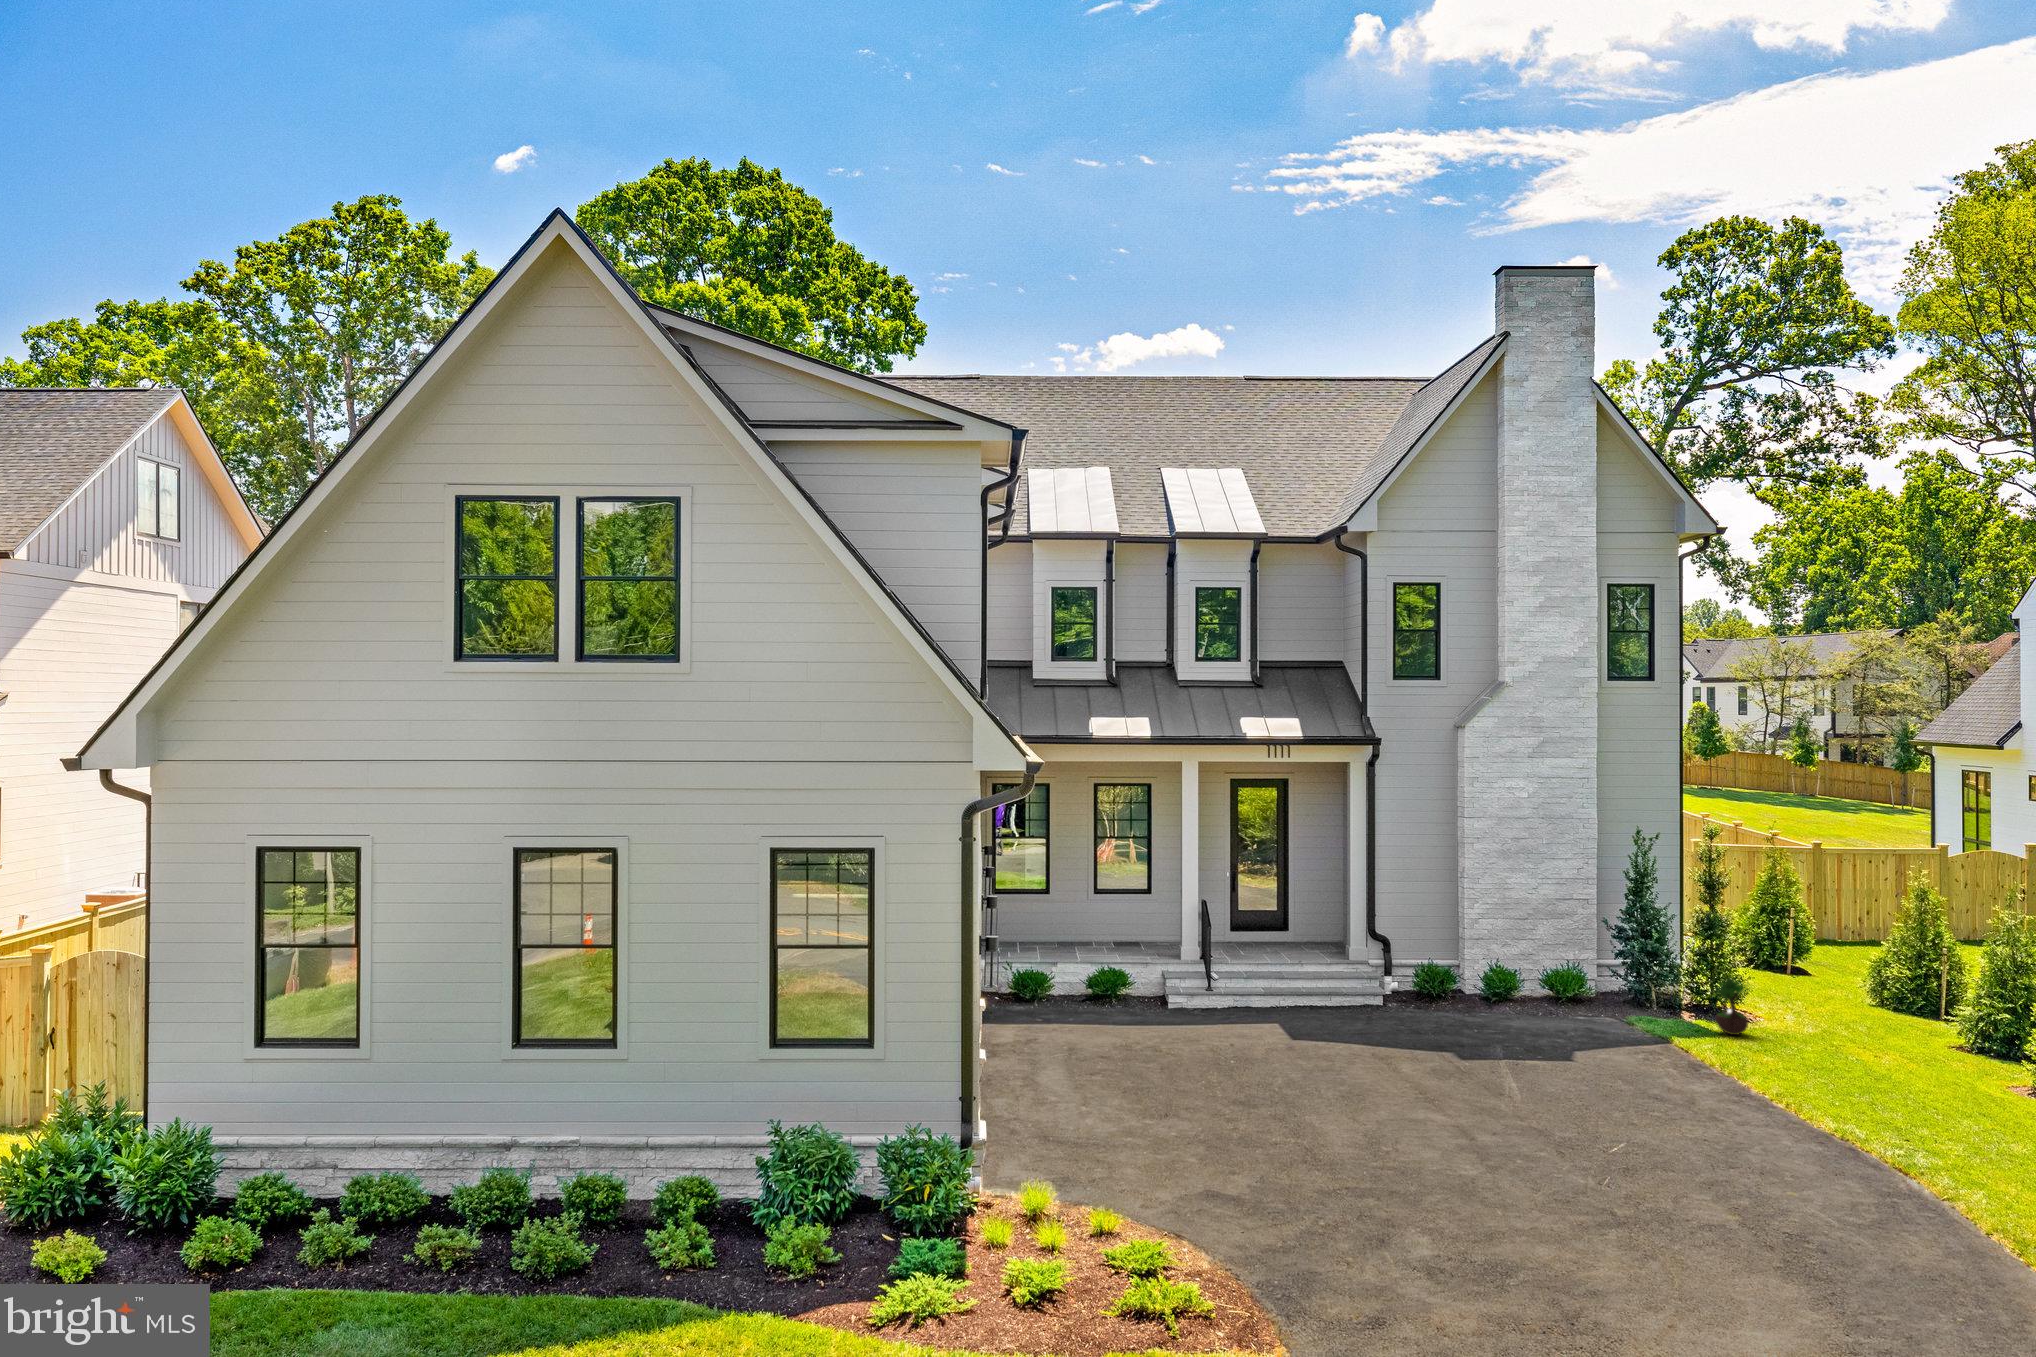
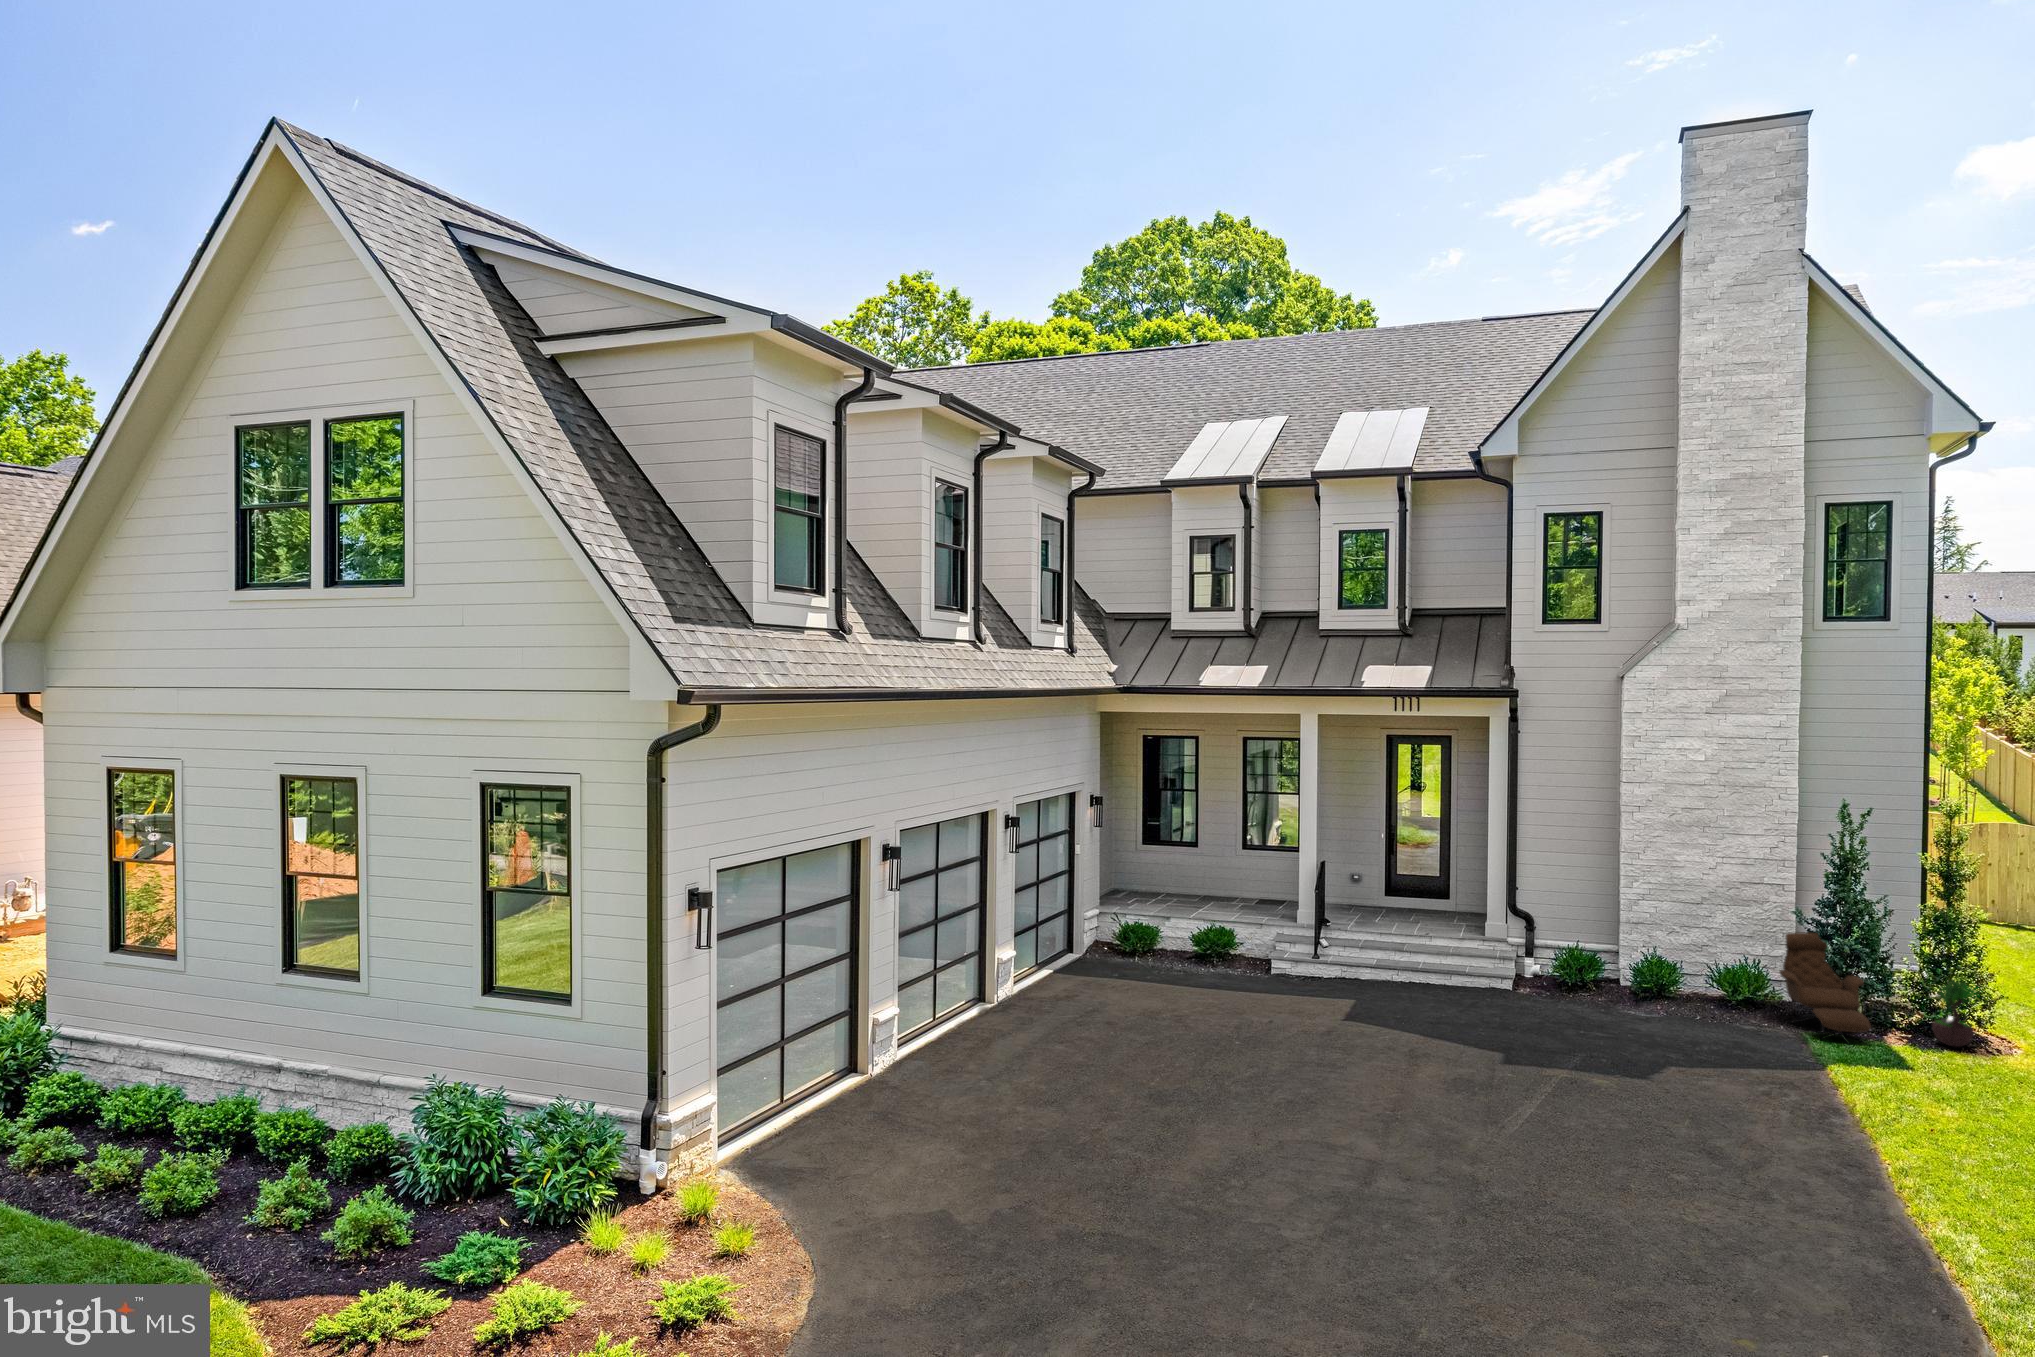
lounge chair: none [1592,943,1666,1037] -> present [1780,933,1871,1043]

